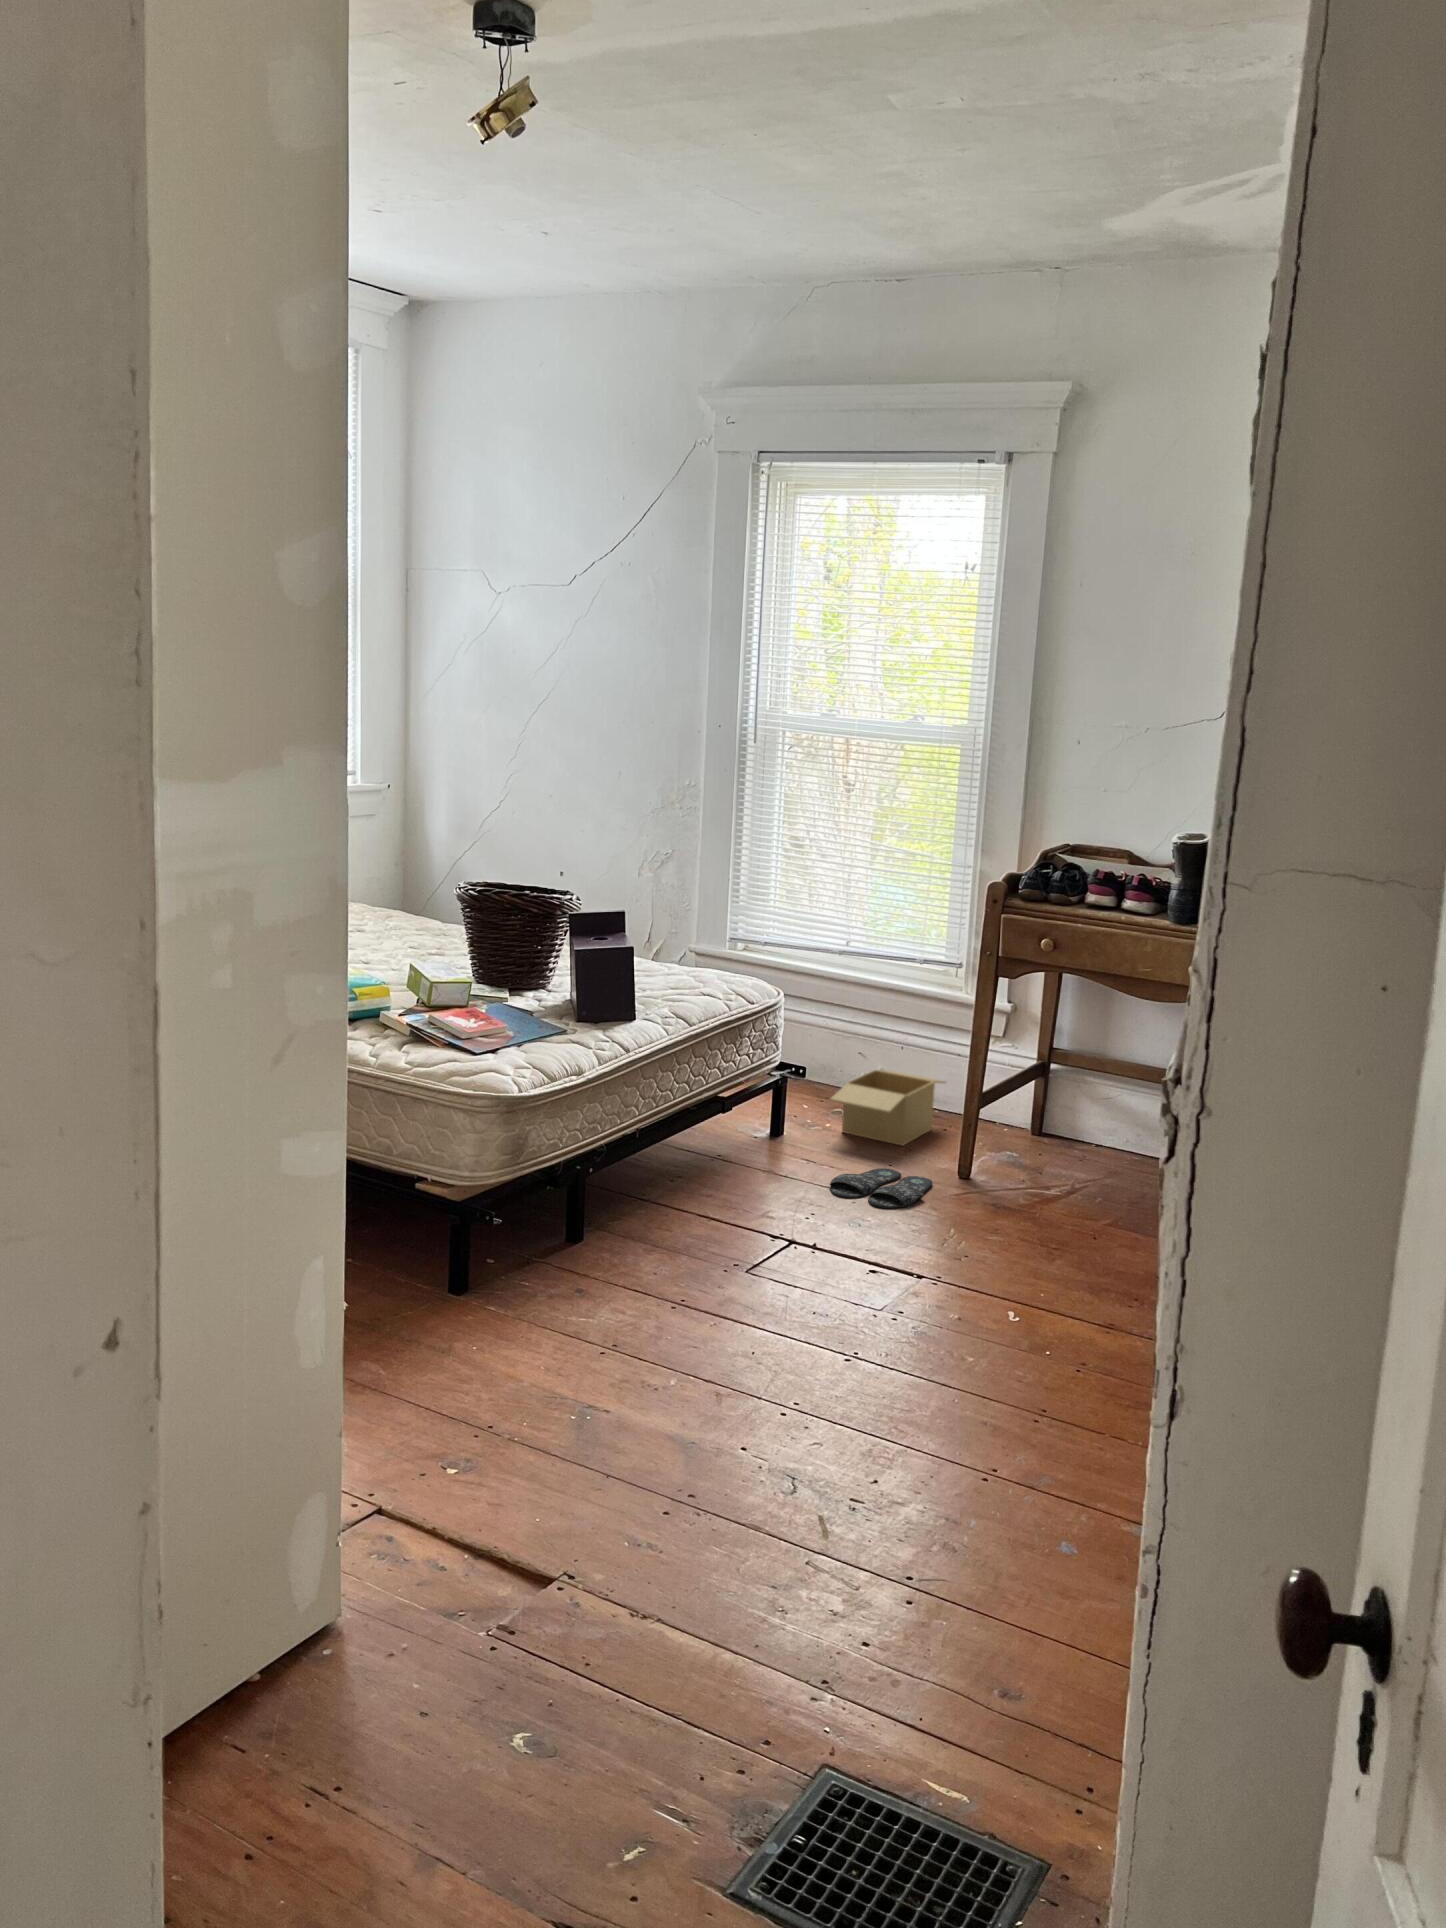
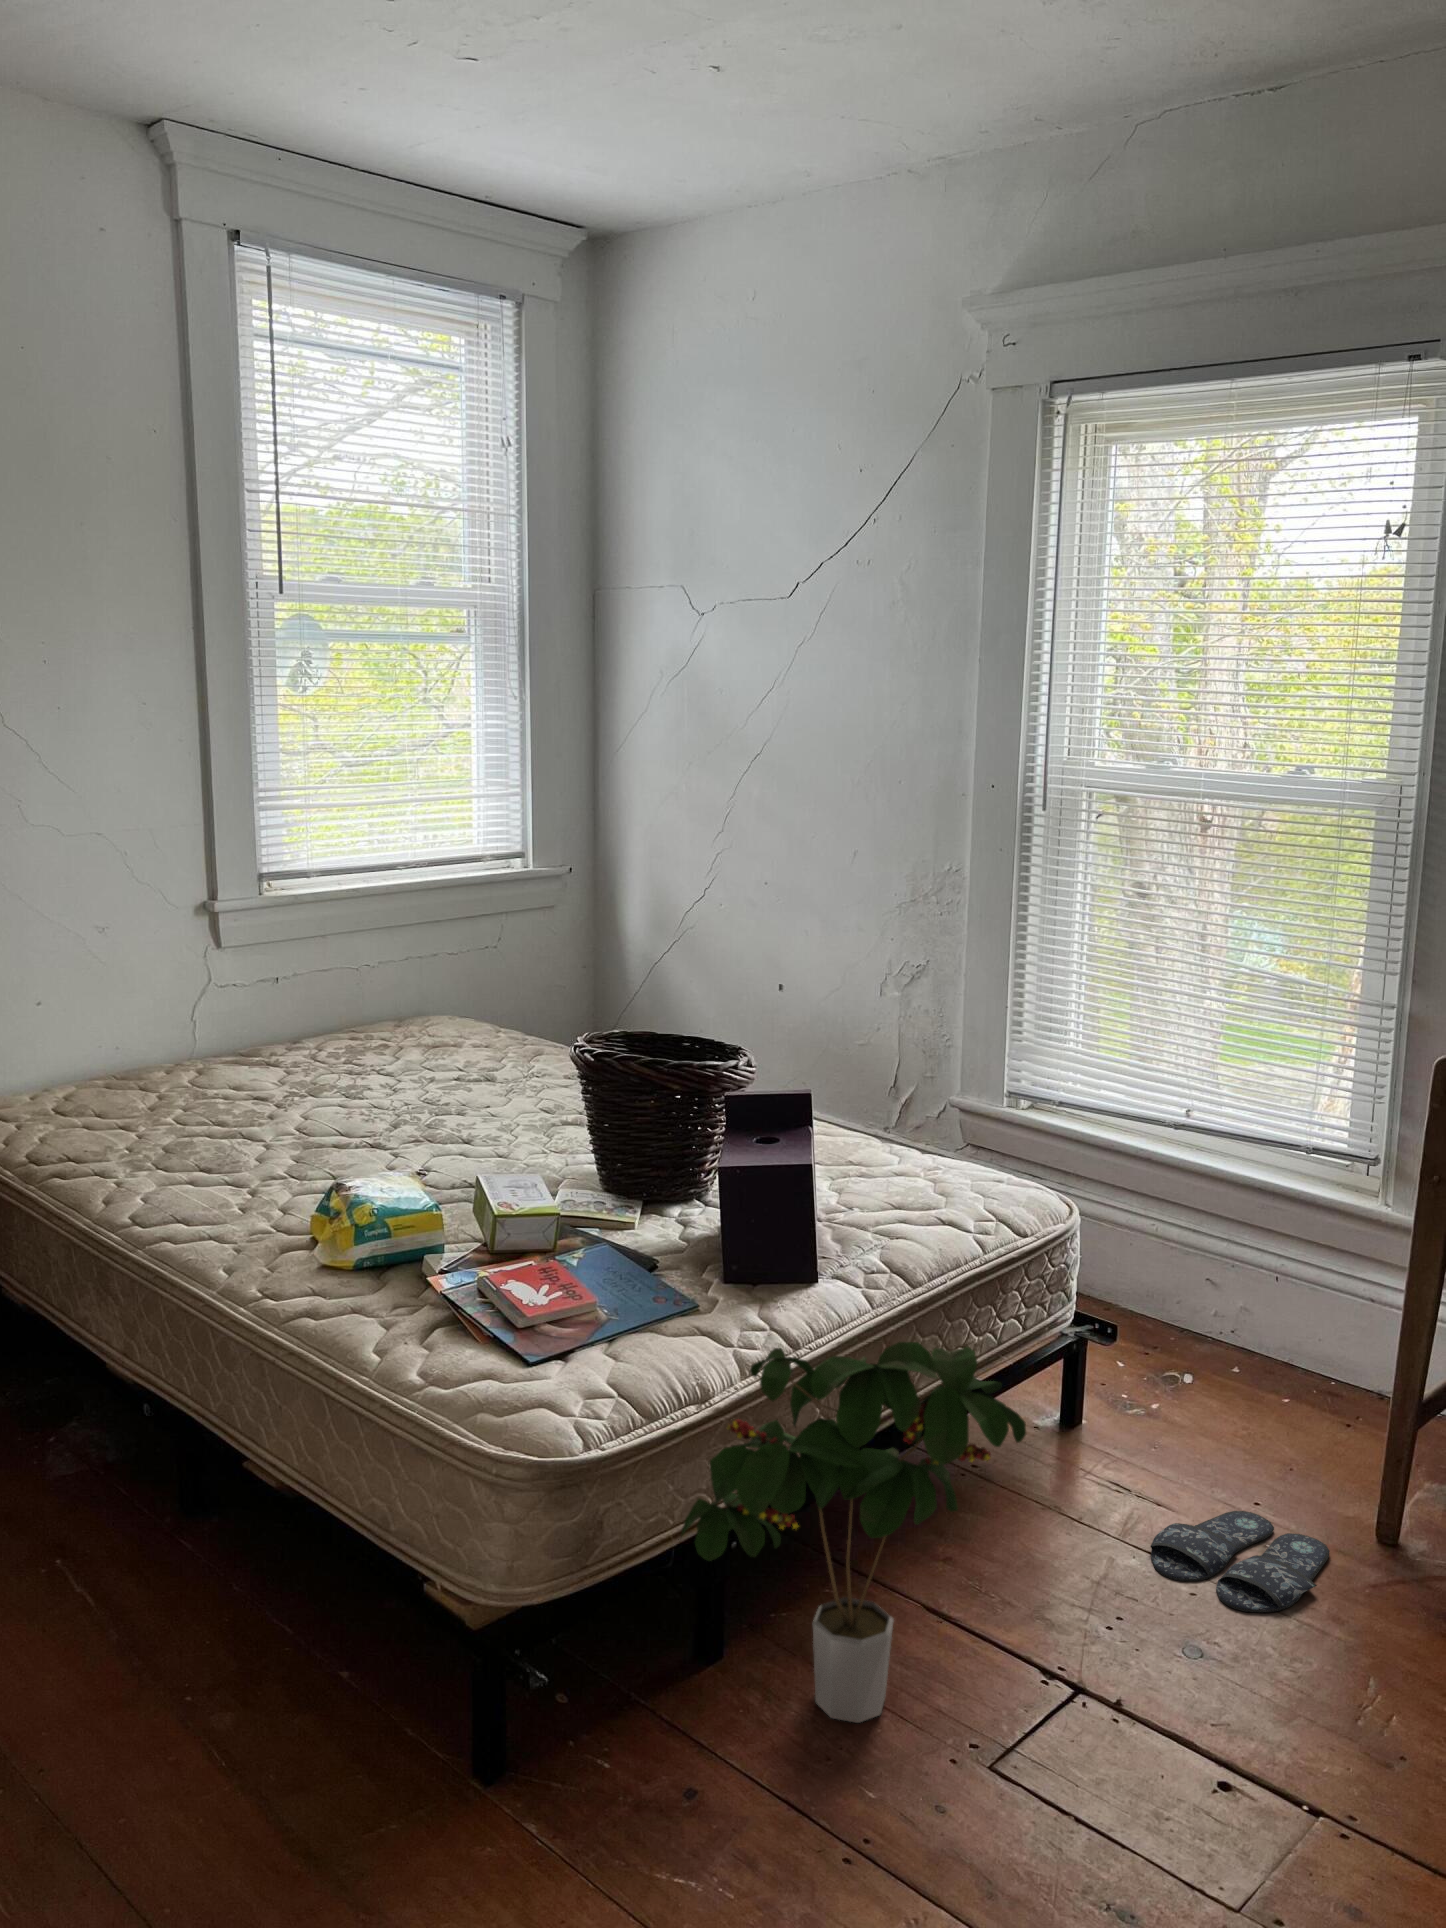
potted plant: none [562,1037,764,1259] -> present [678,1342,1026,1723]
cardboard box: present [830,1070,944,1146] -> none [1155,1315,1348,1457]

